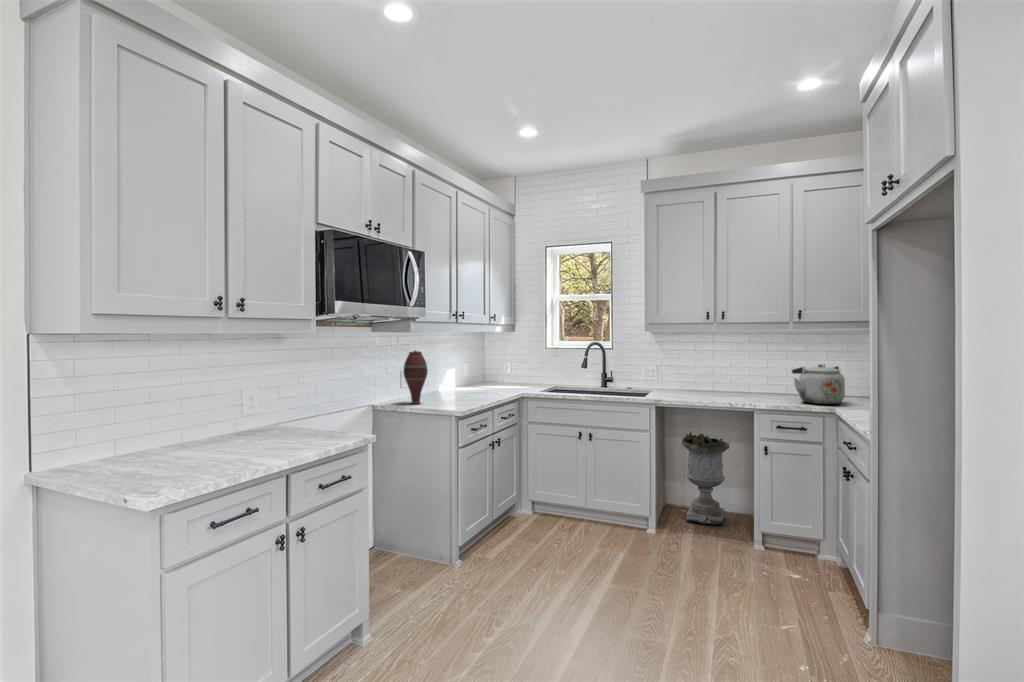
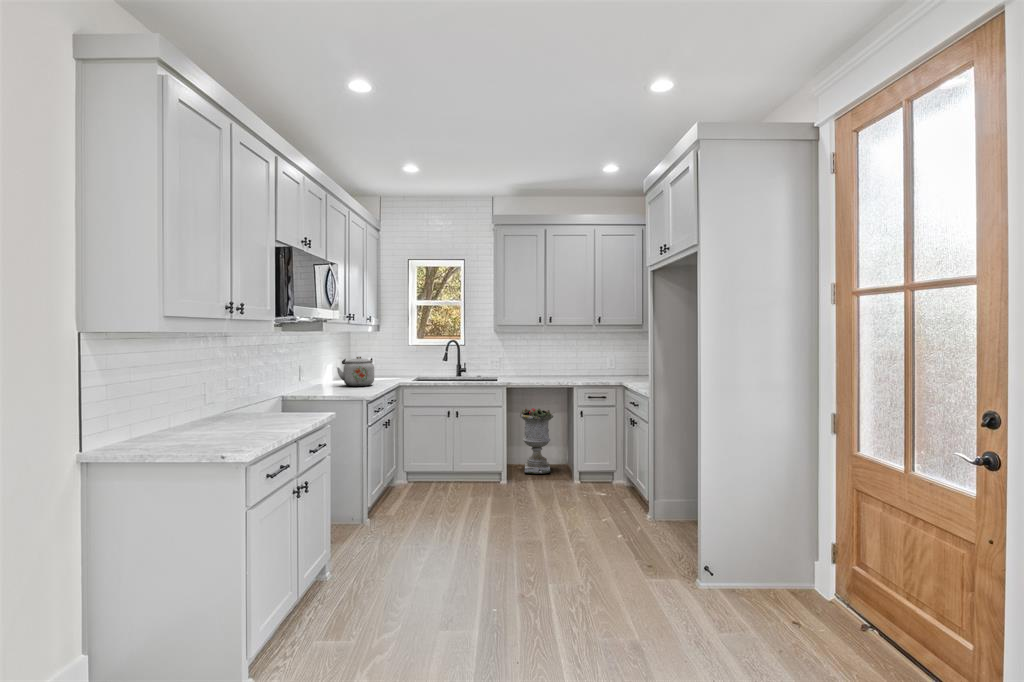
vase: present [403,350,428,404] -> none [308,347,330,393]
kettle: present [792,364,845,404] -> present [337,357,374,386]

